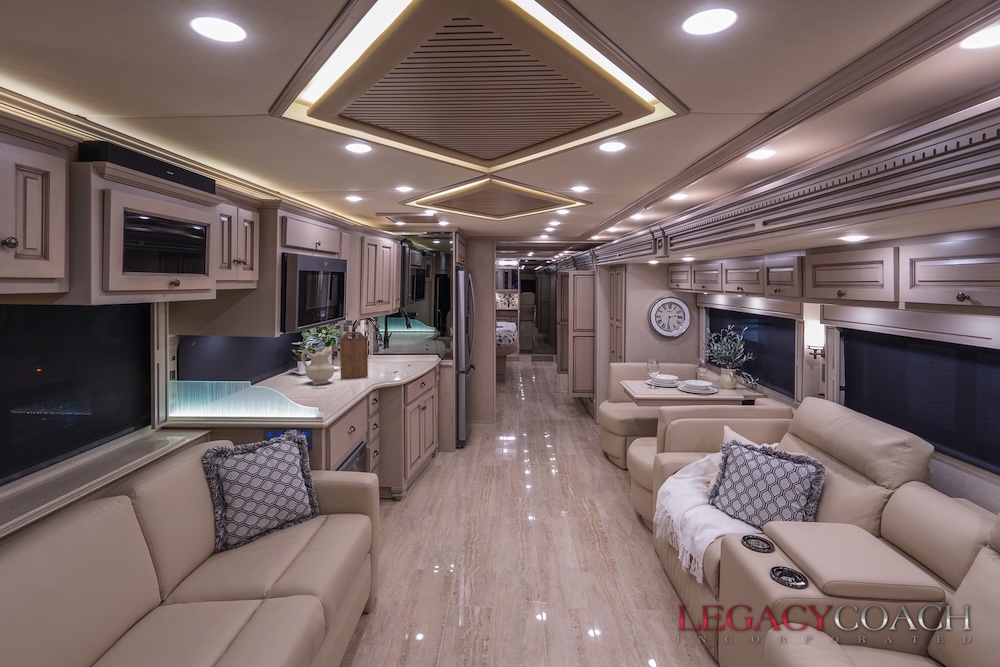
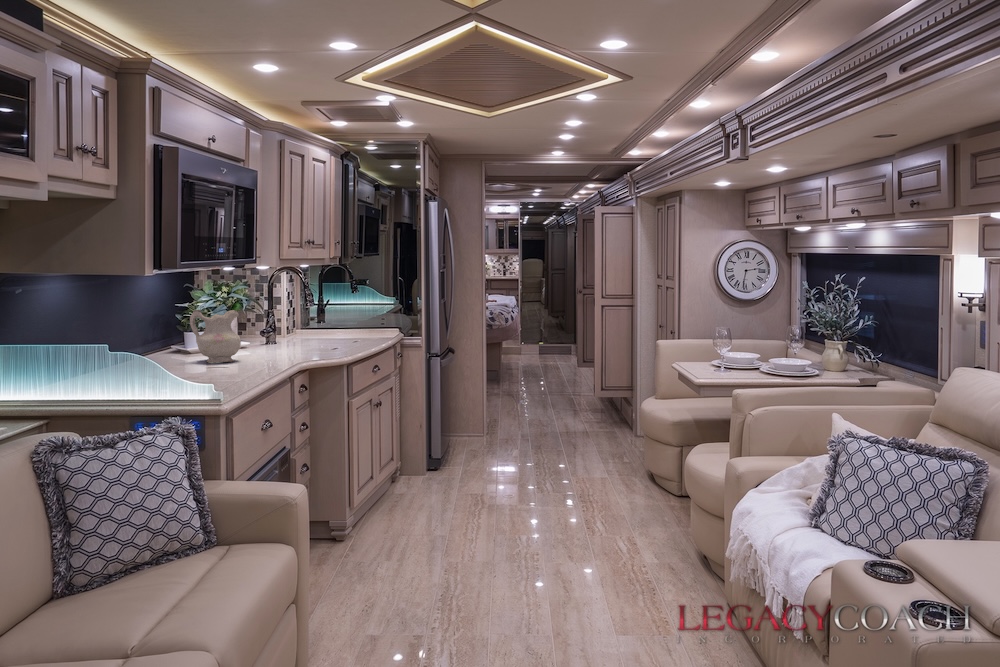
cutting board: present [340,332,368,379] -> none [249,285,293,357]

